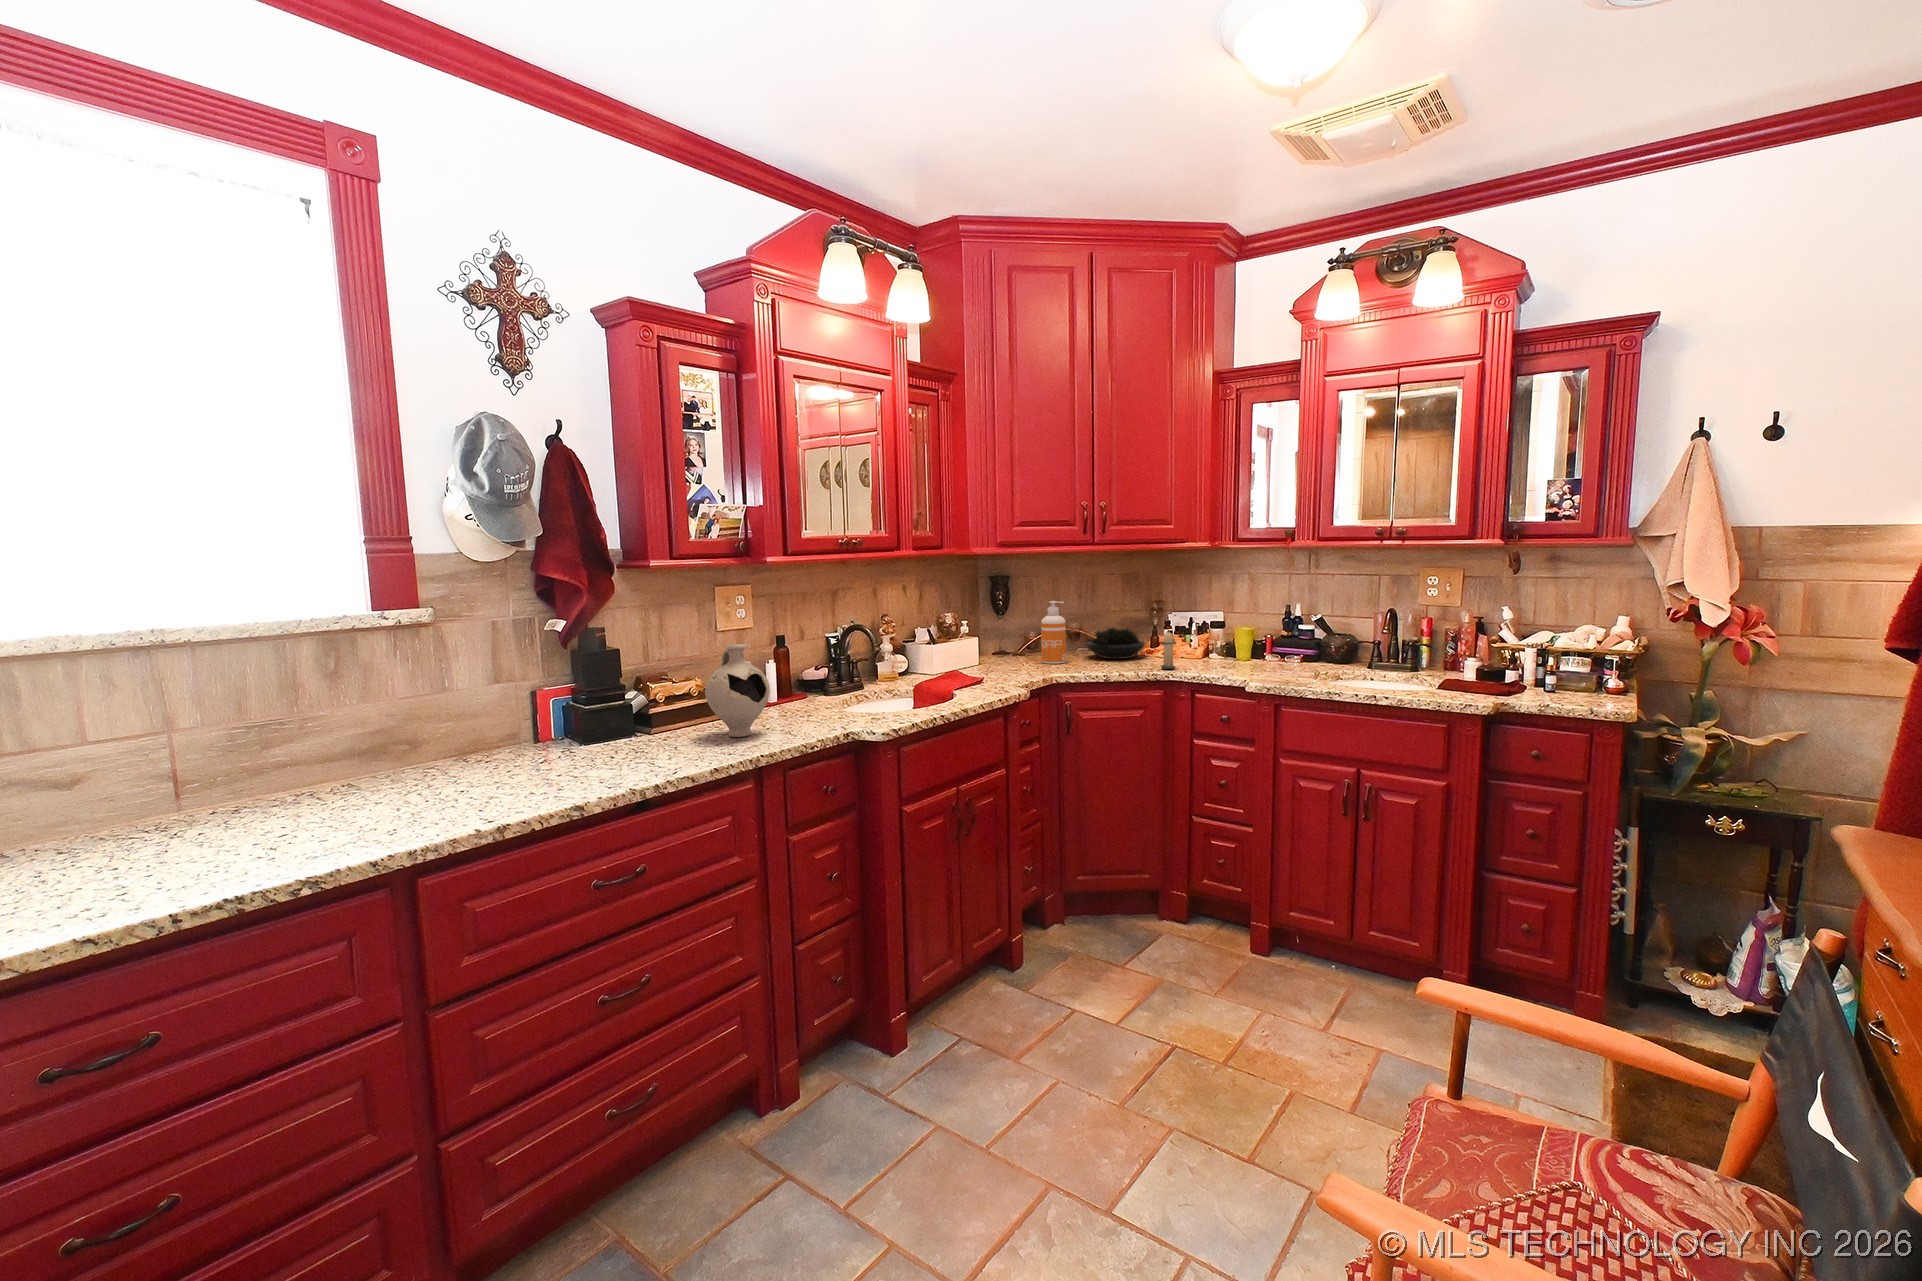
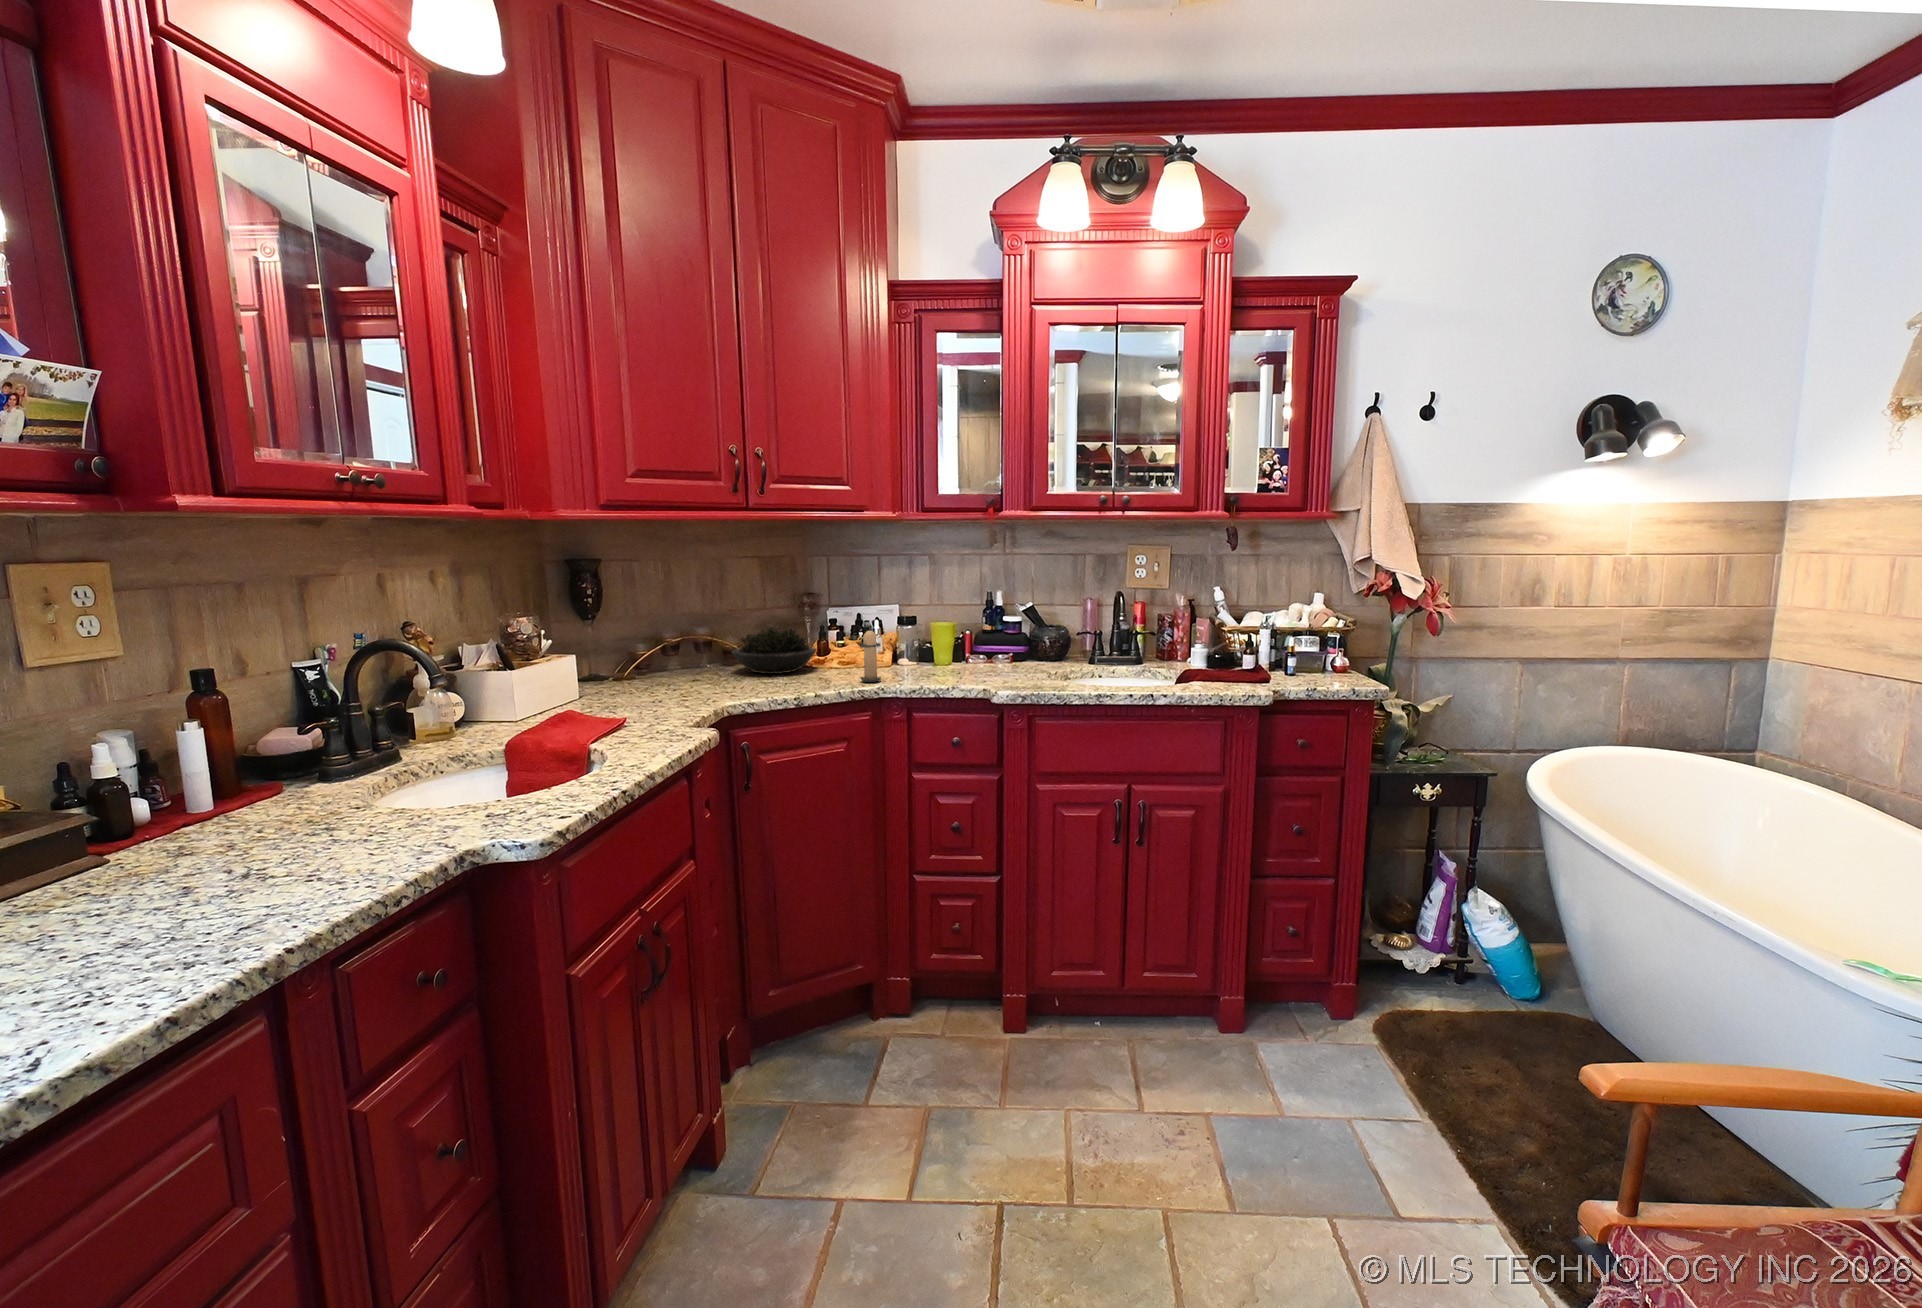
soap dispenser: present [1041,601,1066,664] -> none [673,592,714,687]
decorative vase: present [705,644,770,737] -> none [70,687,261,912]

